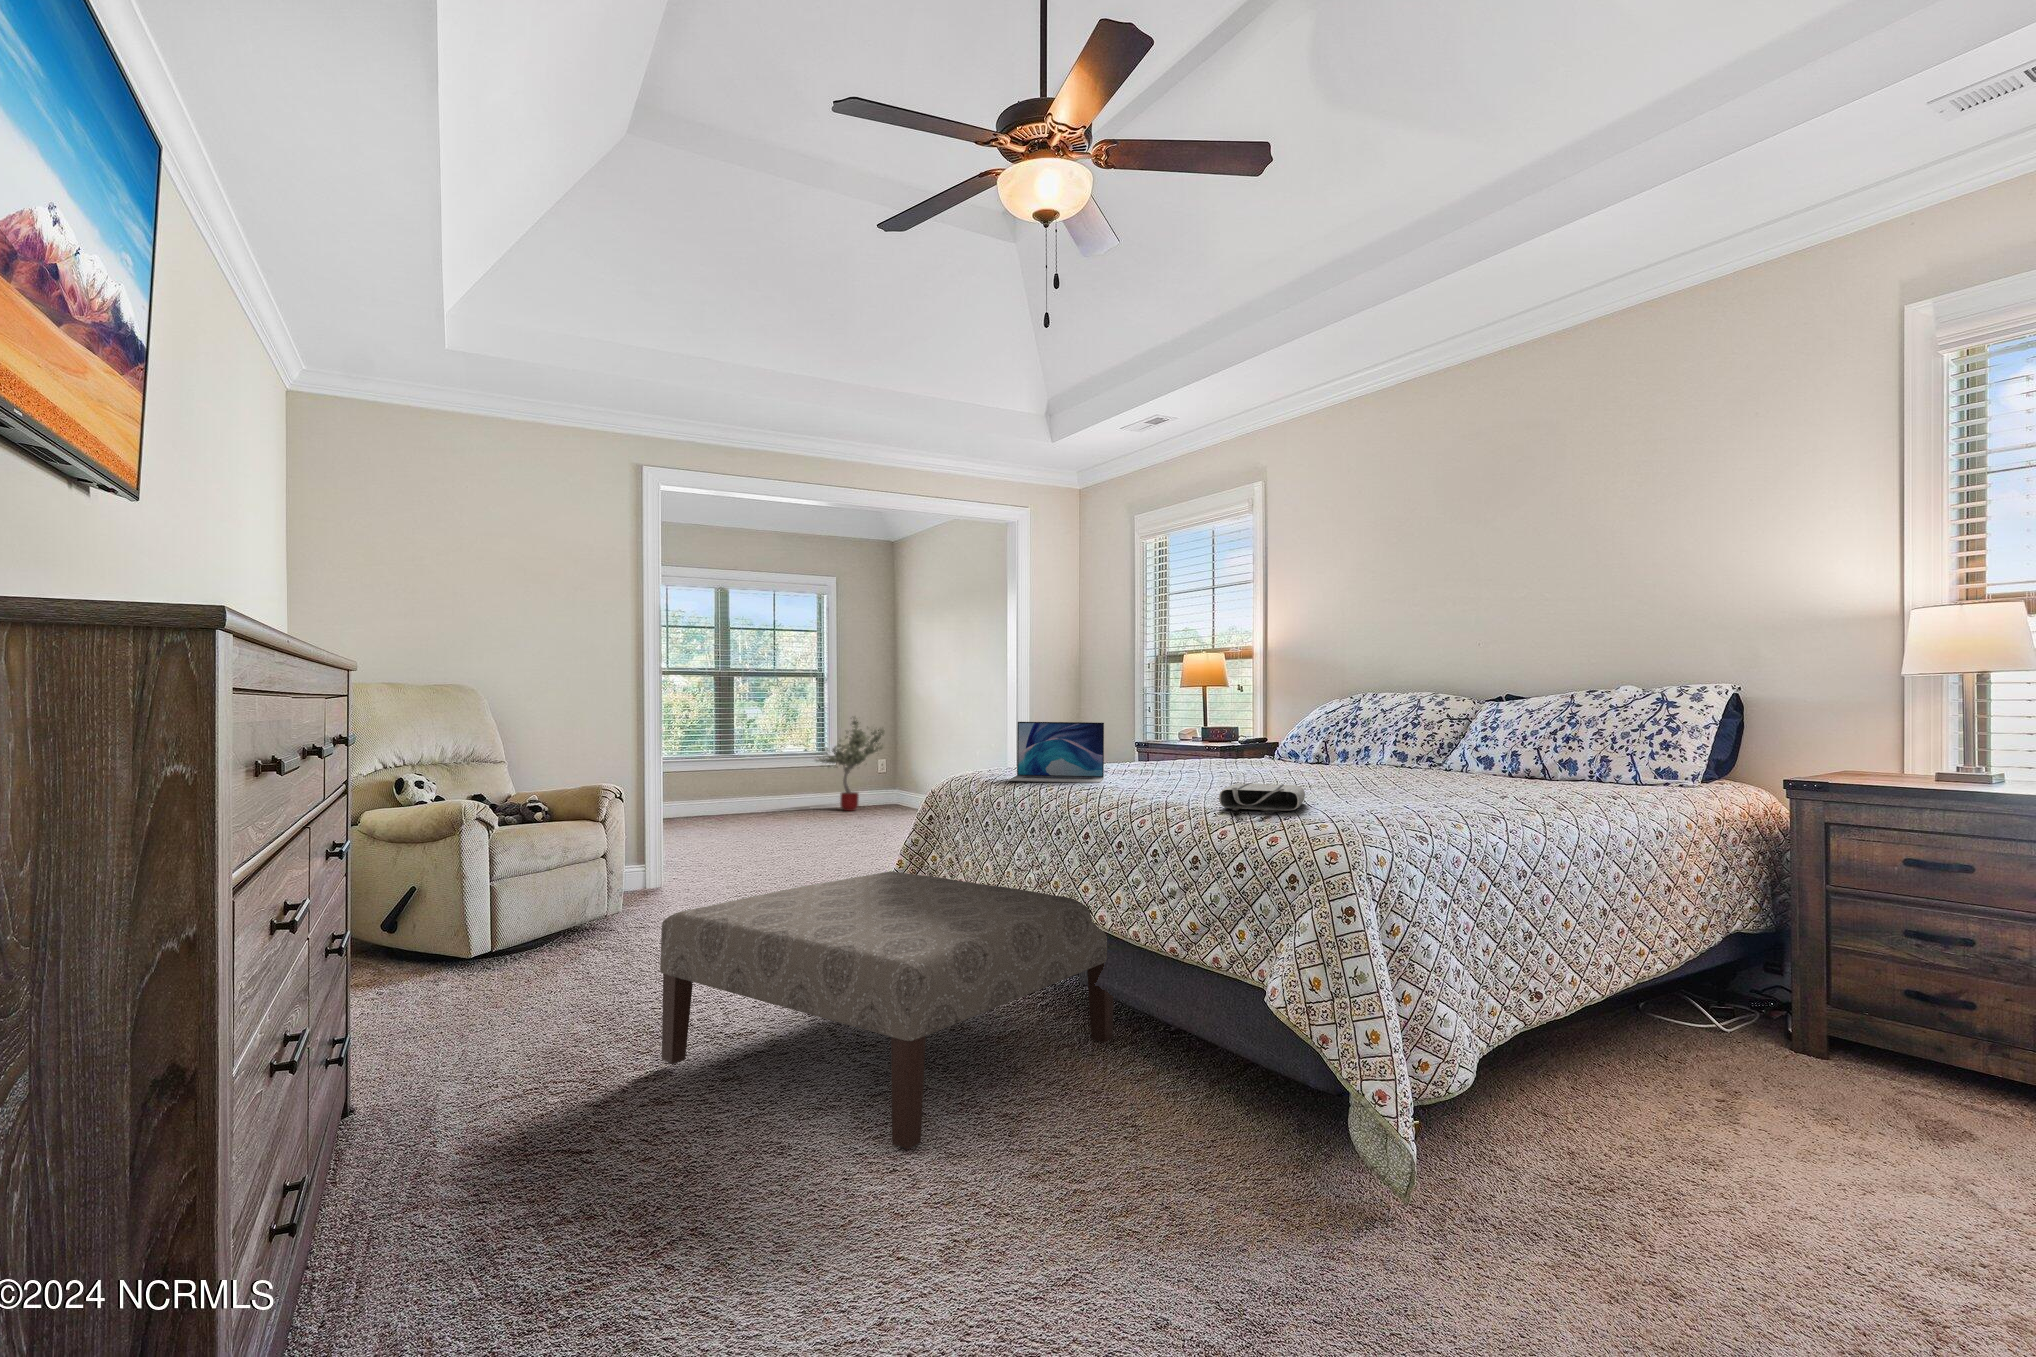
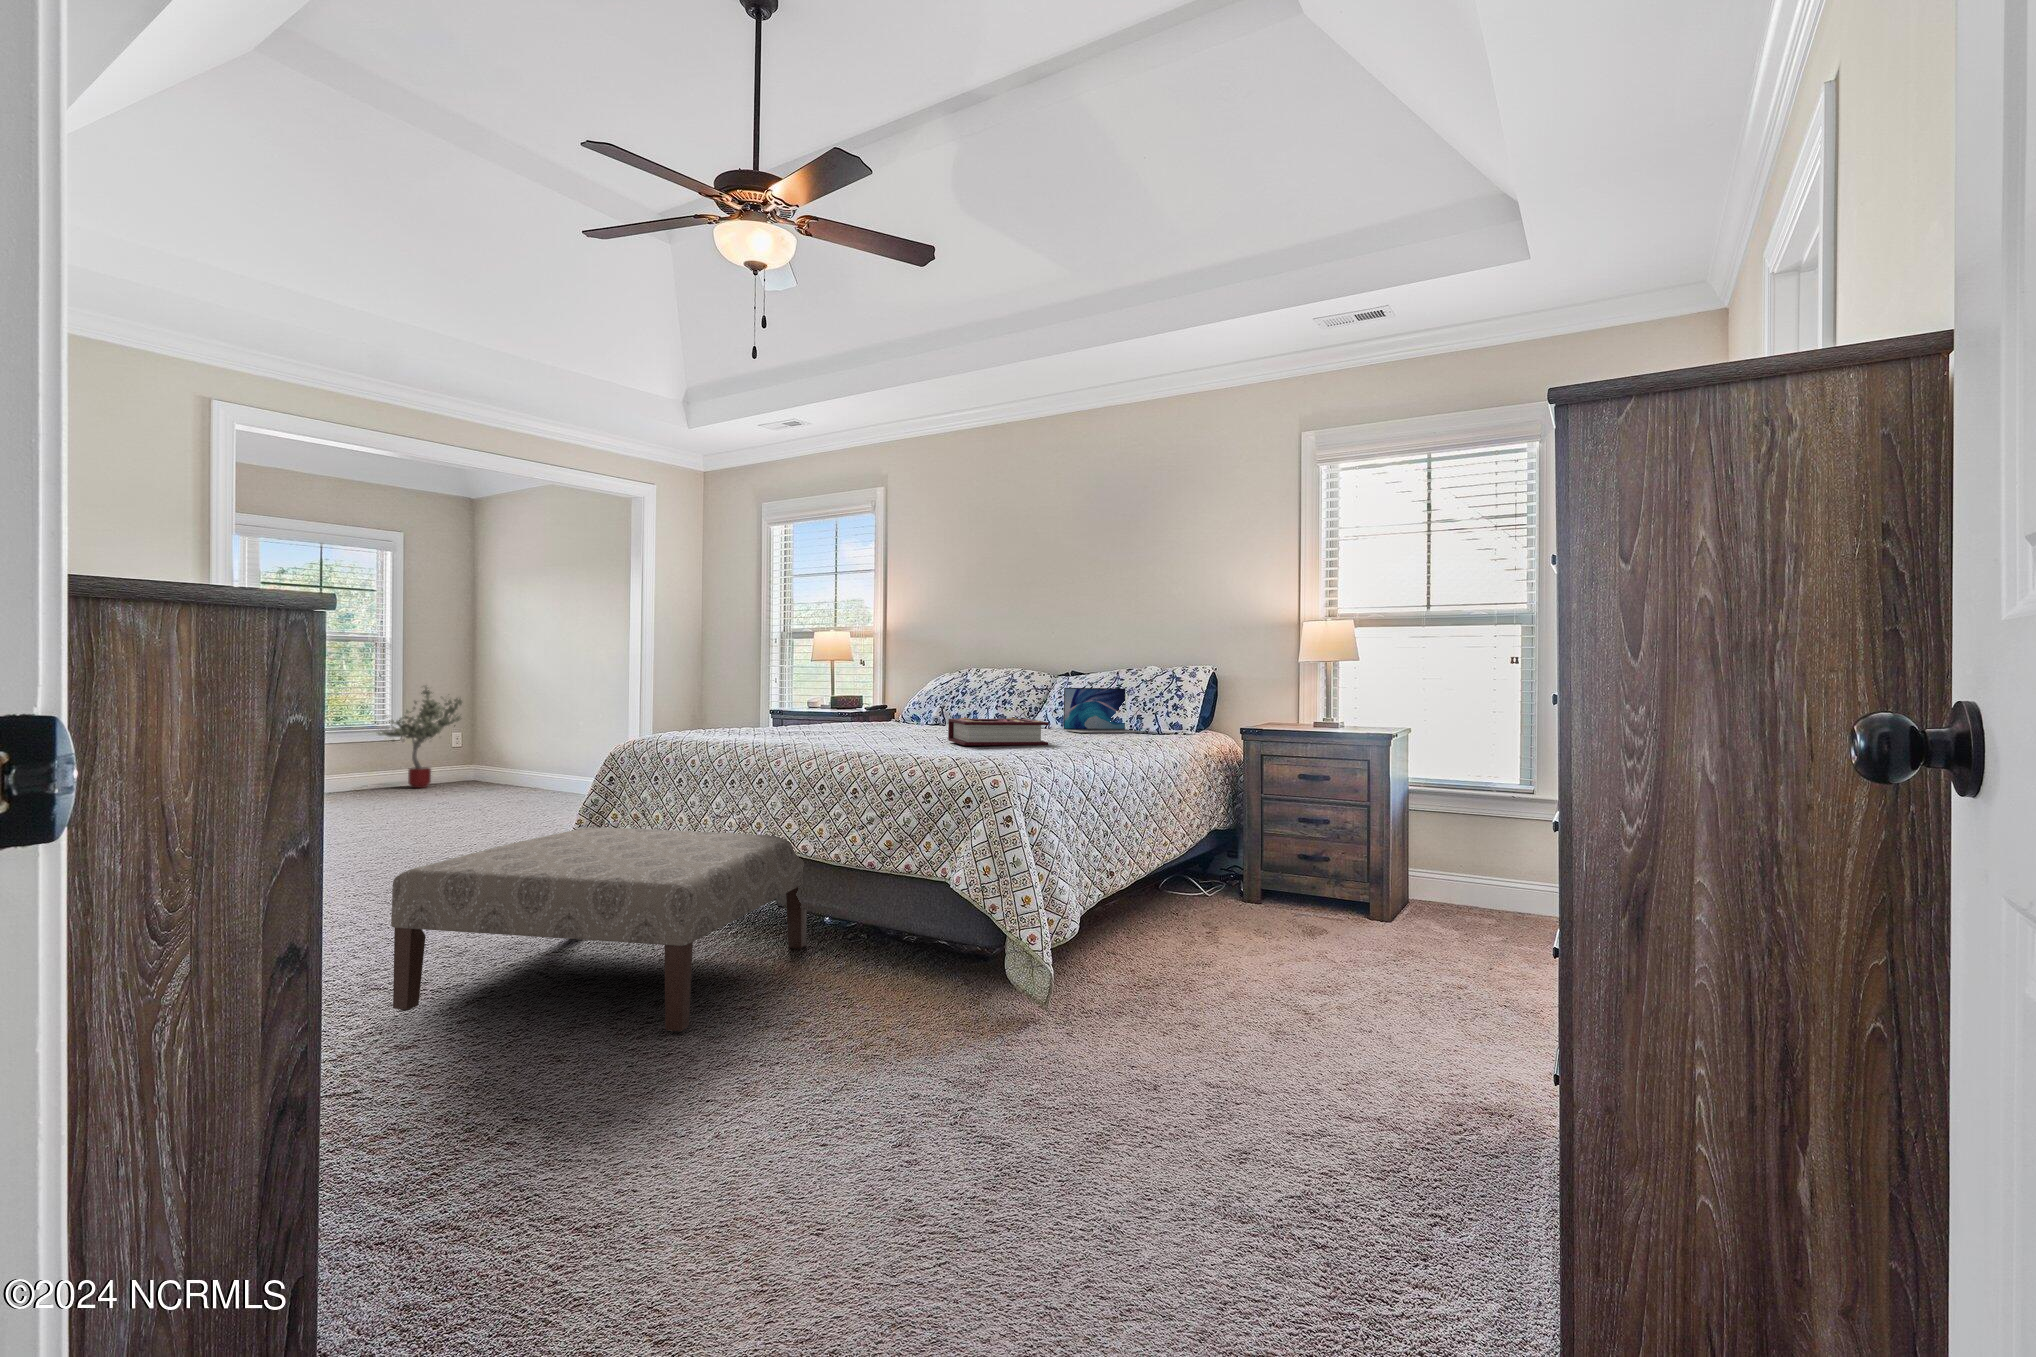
laptop: present [1009,722,1104,783] -> present [1063,688,1142,733]
book: none [1304,757,1443,797] -> present [948,717,1049,745]
tote bag: present [1219,783,1305,812] -> none [906,738,964,756]

